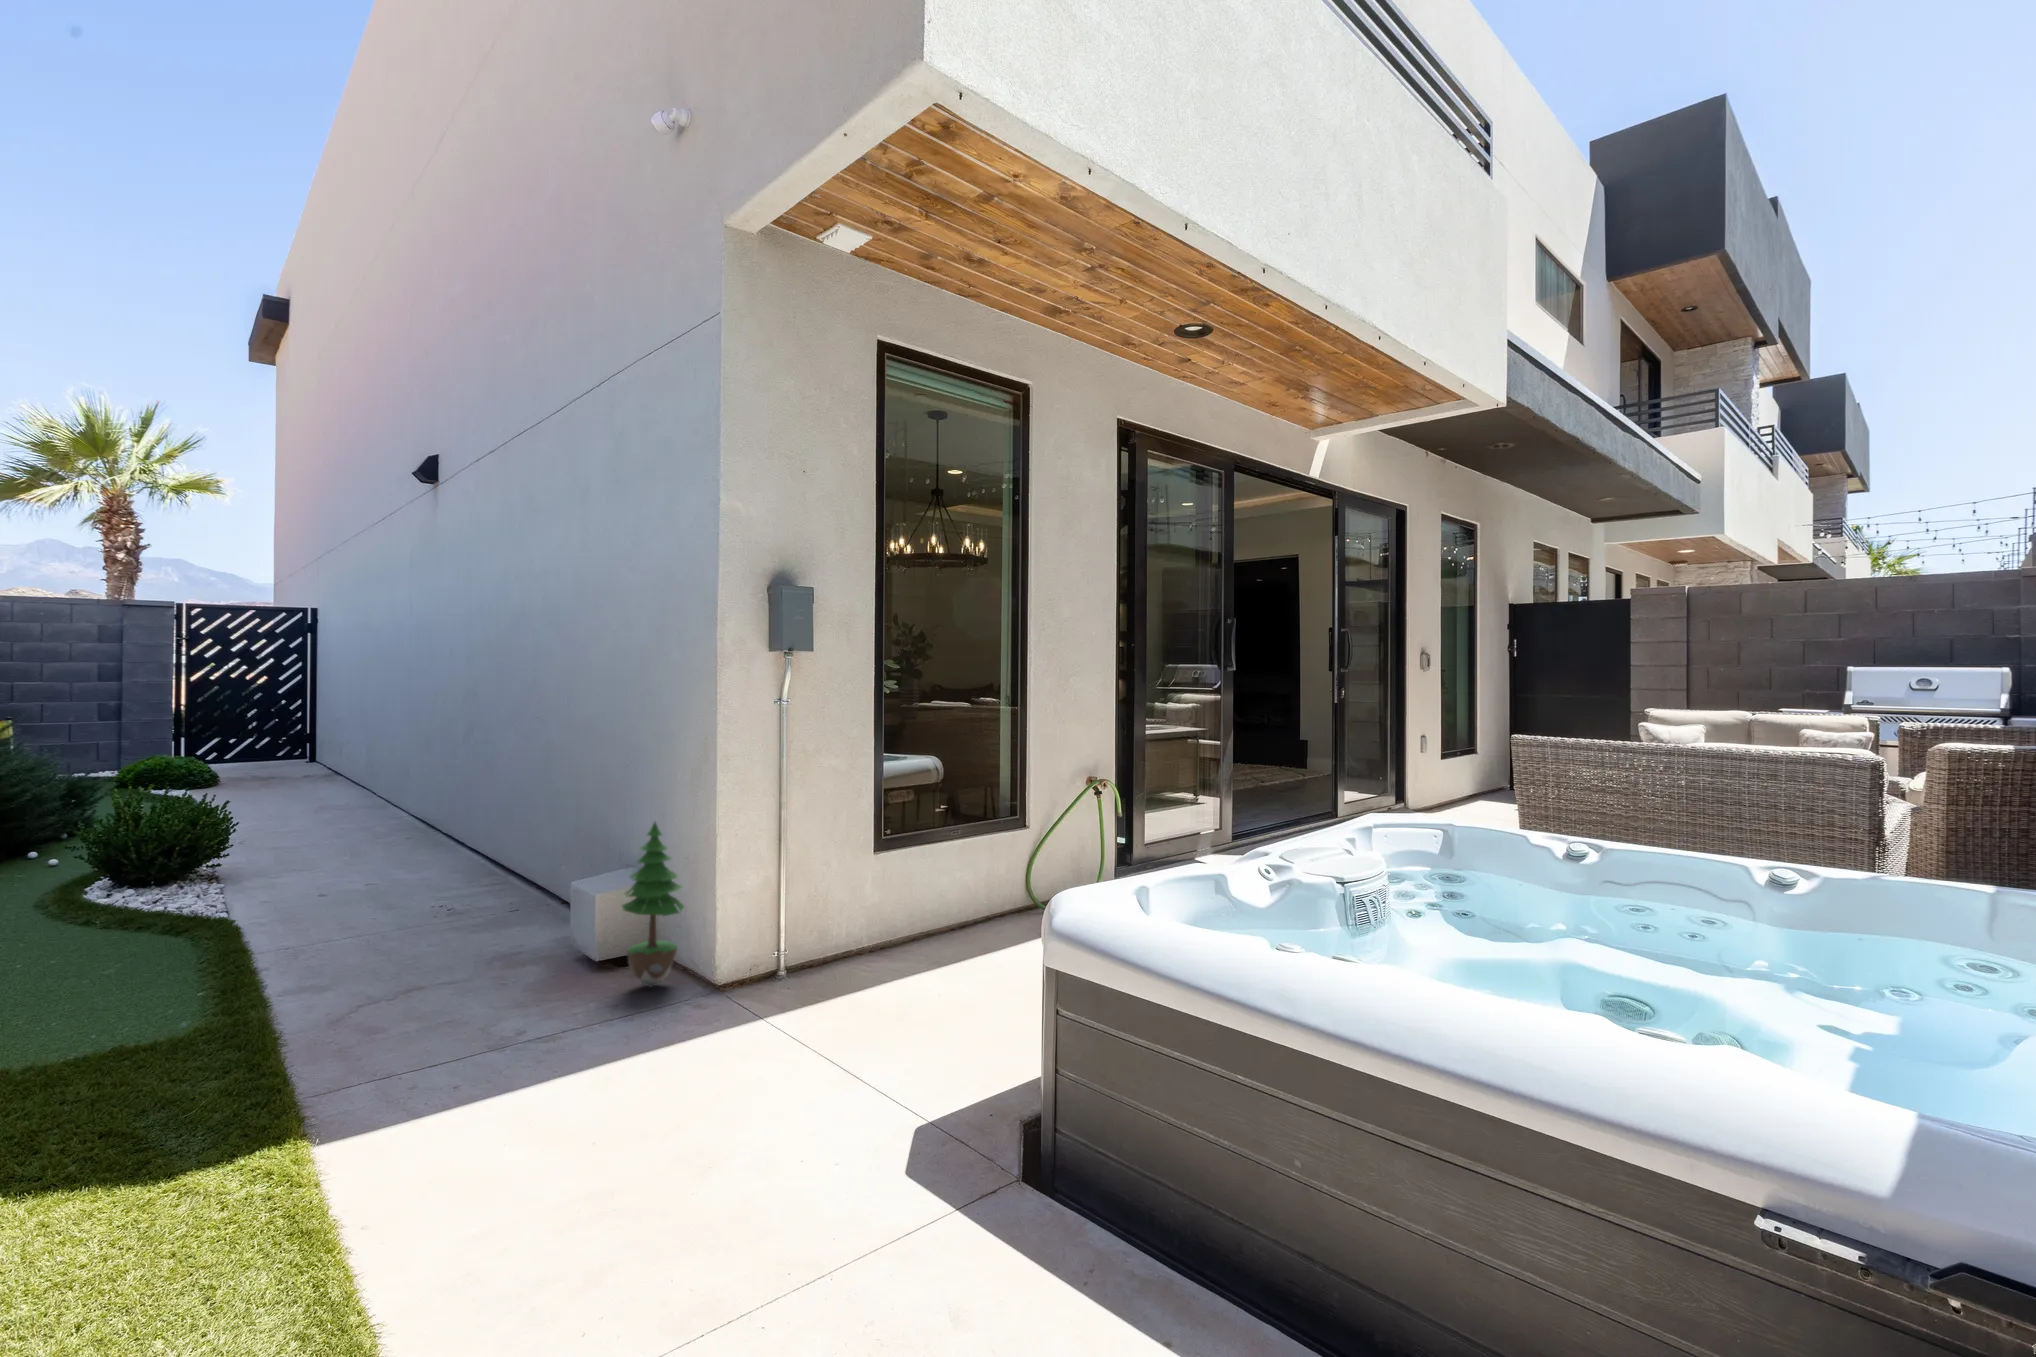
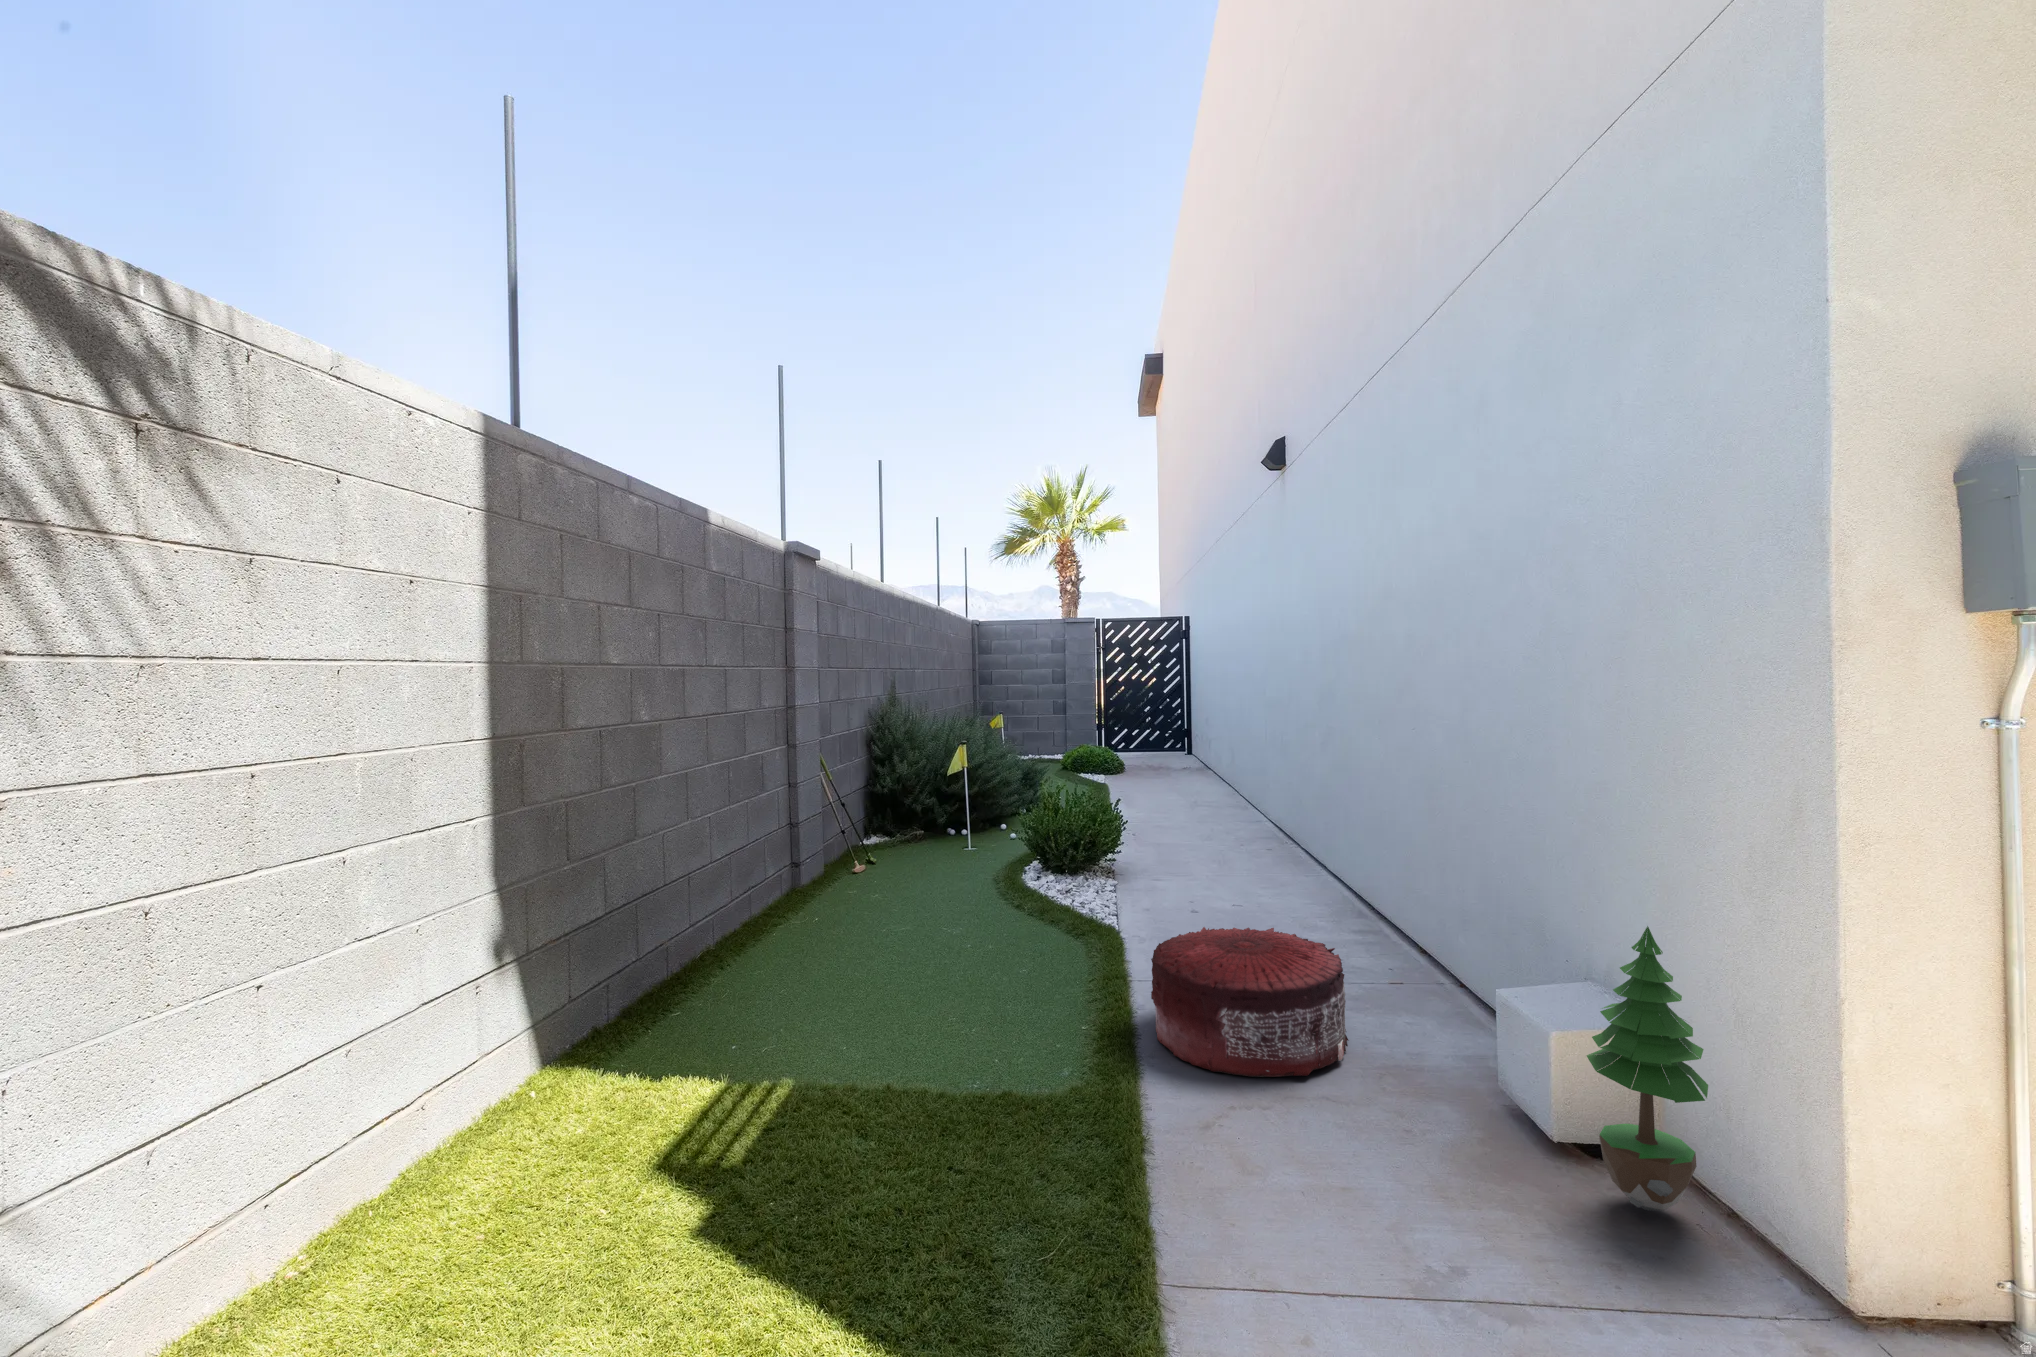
pouf: none [281,879,471,994] -> present [1151,927,1348,1077]

